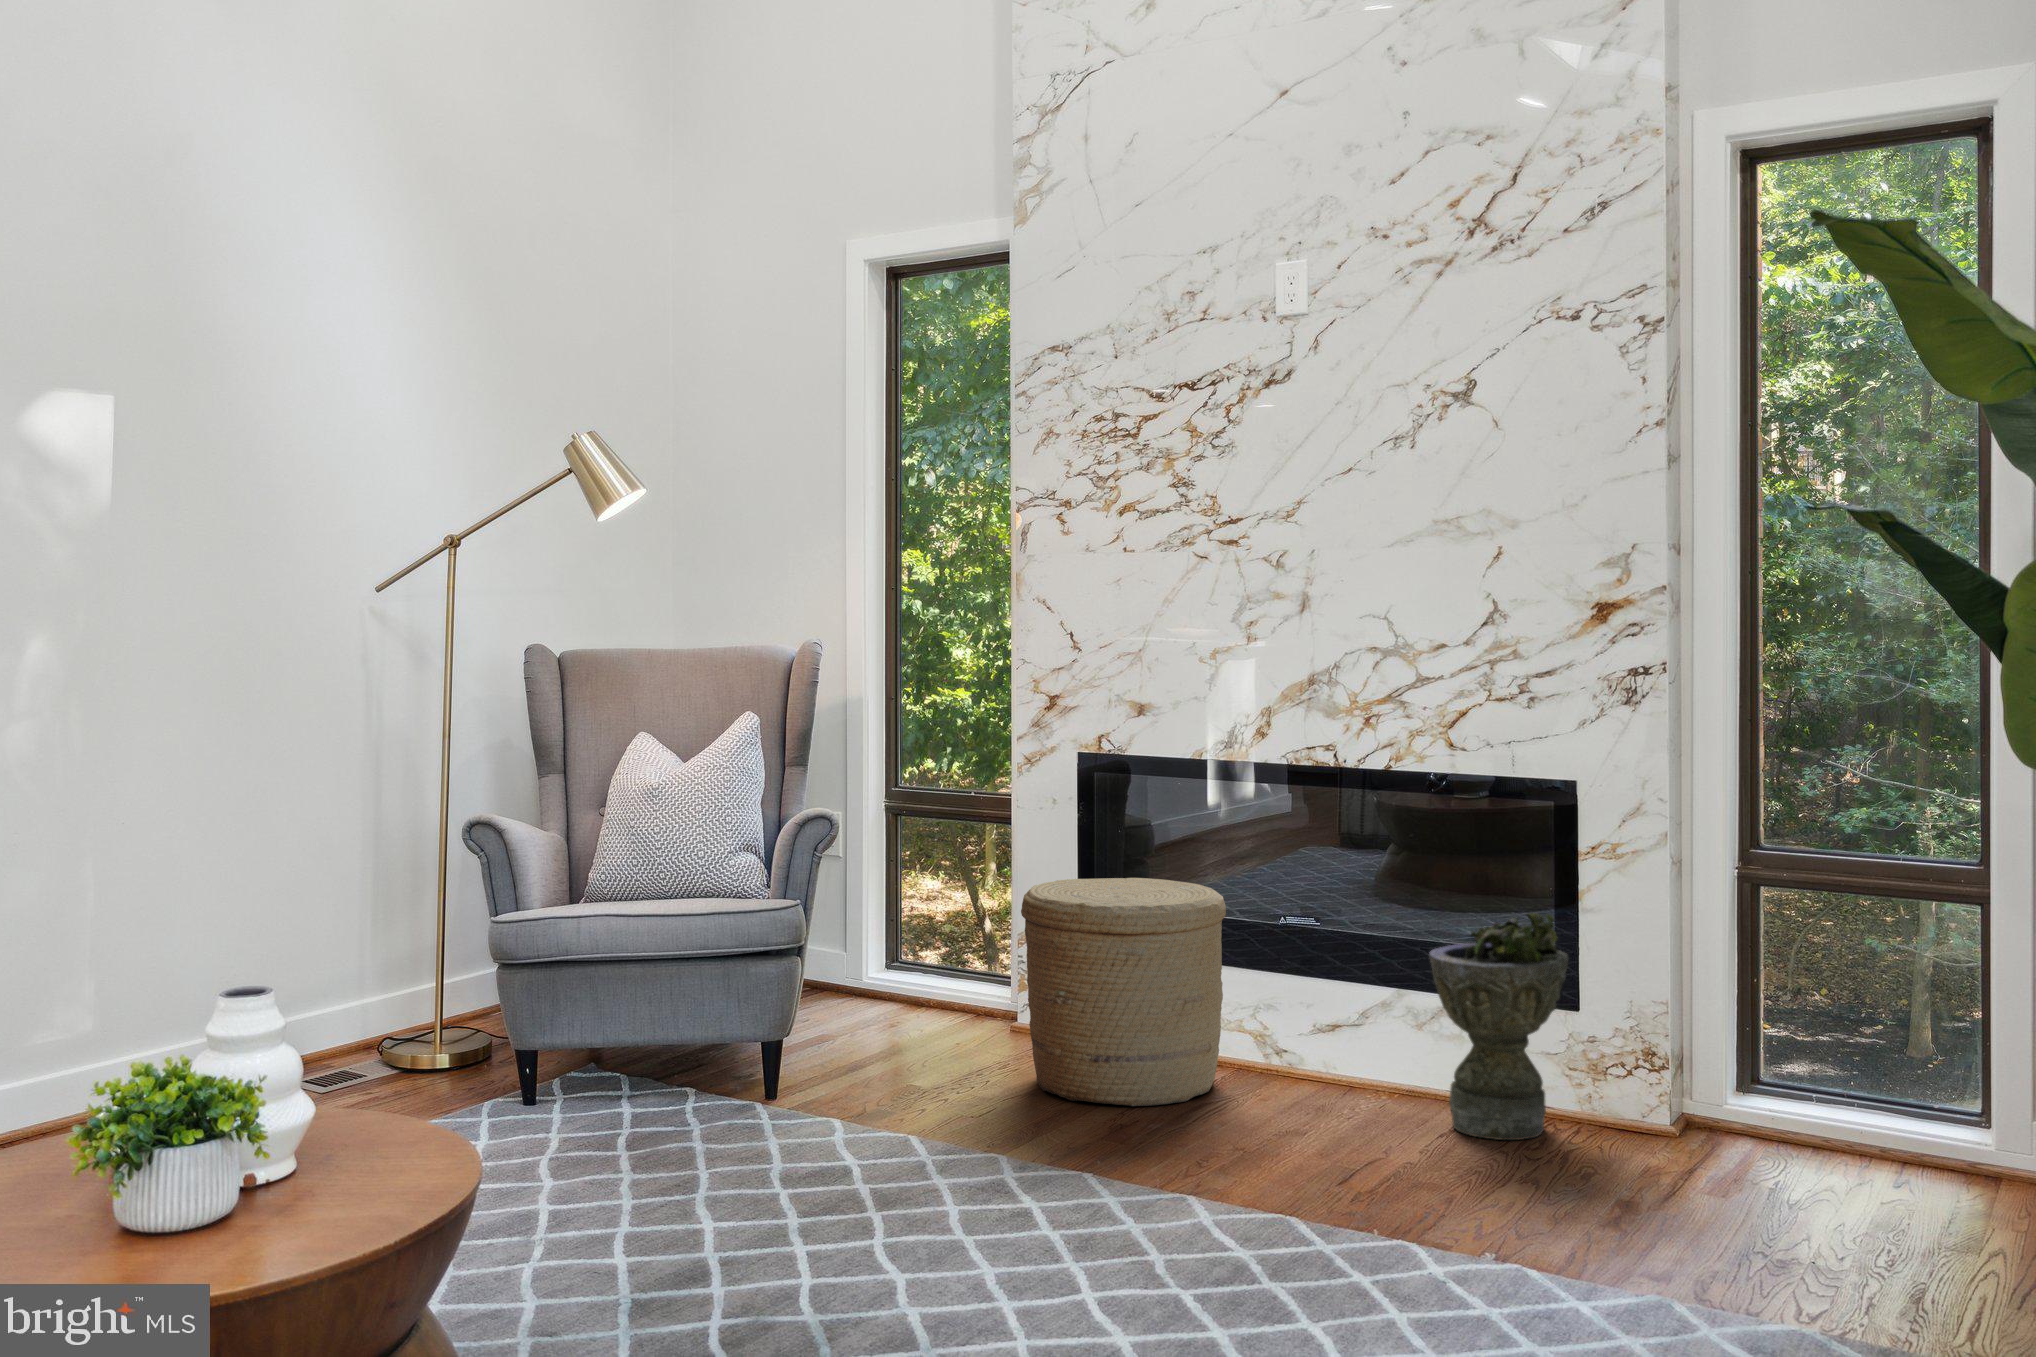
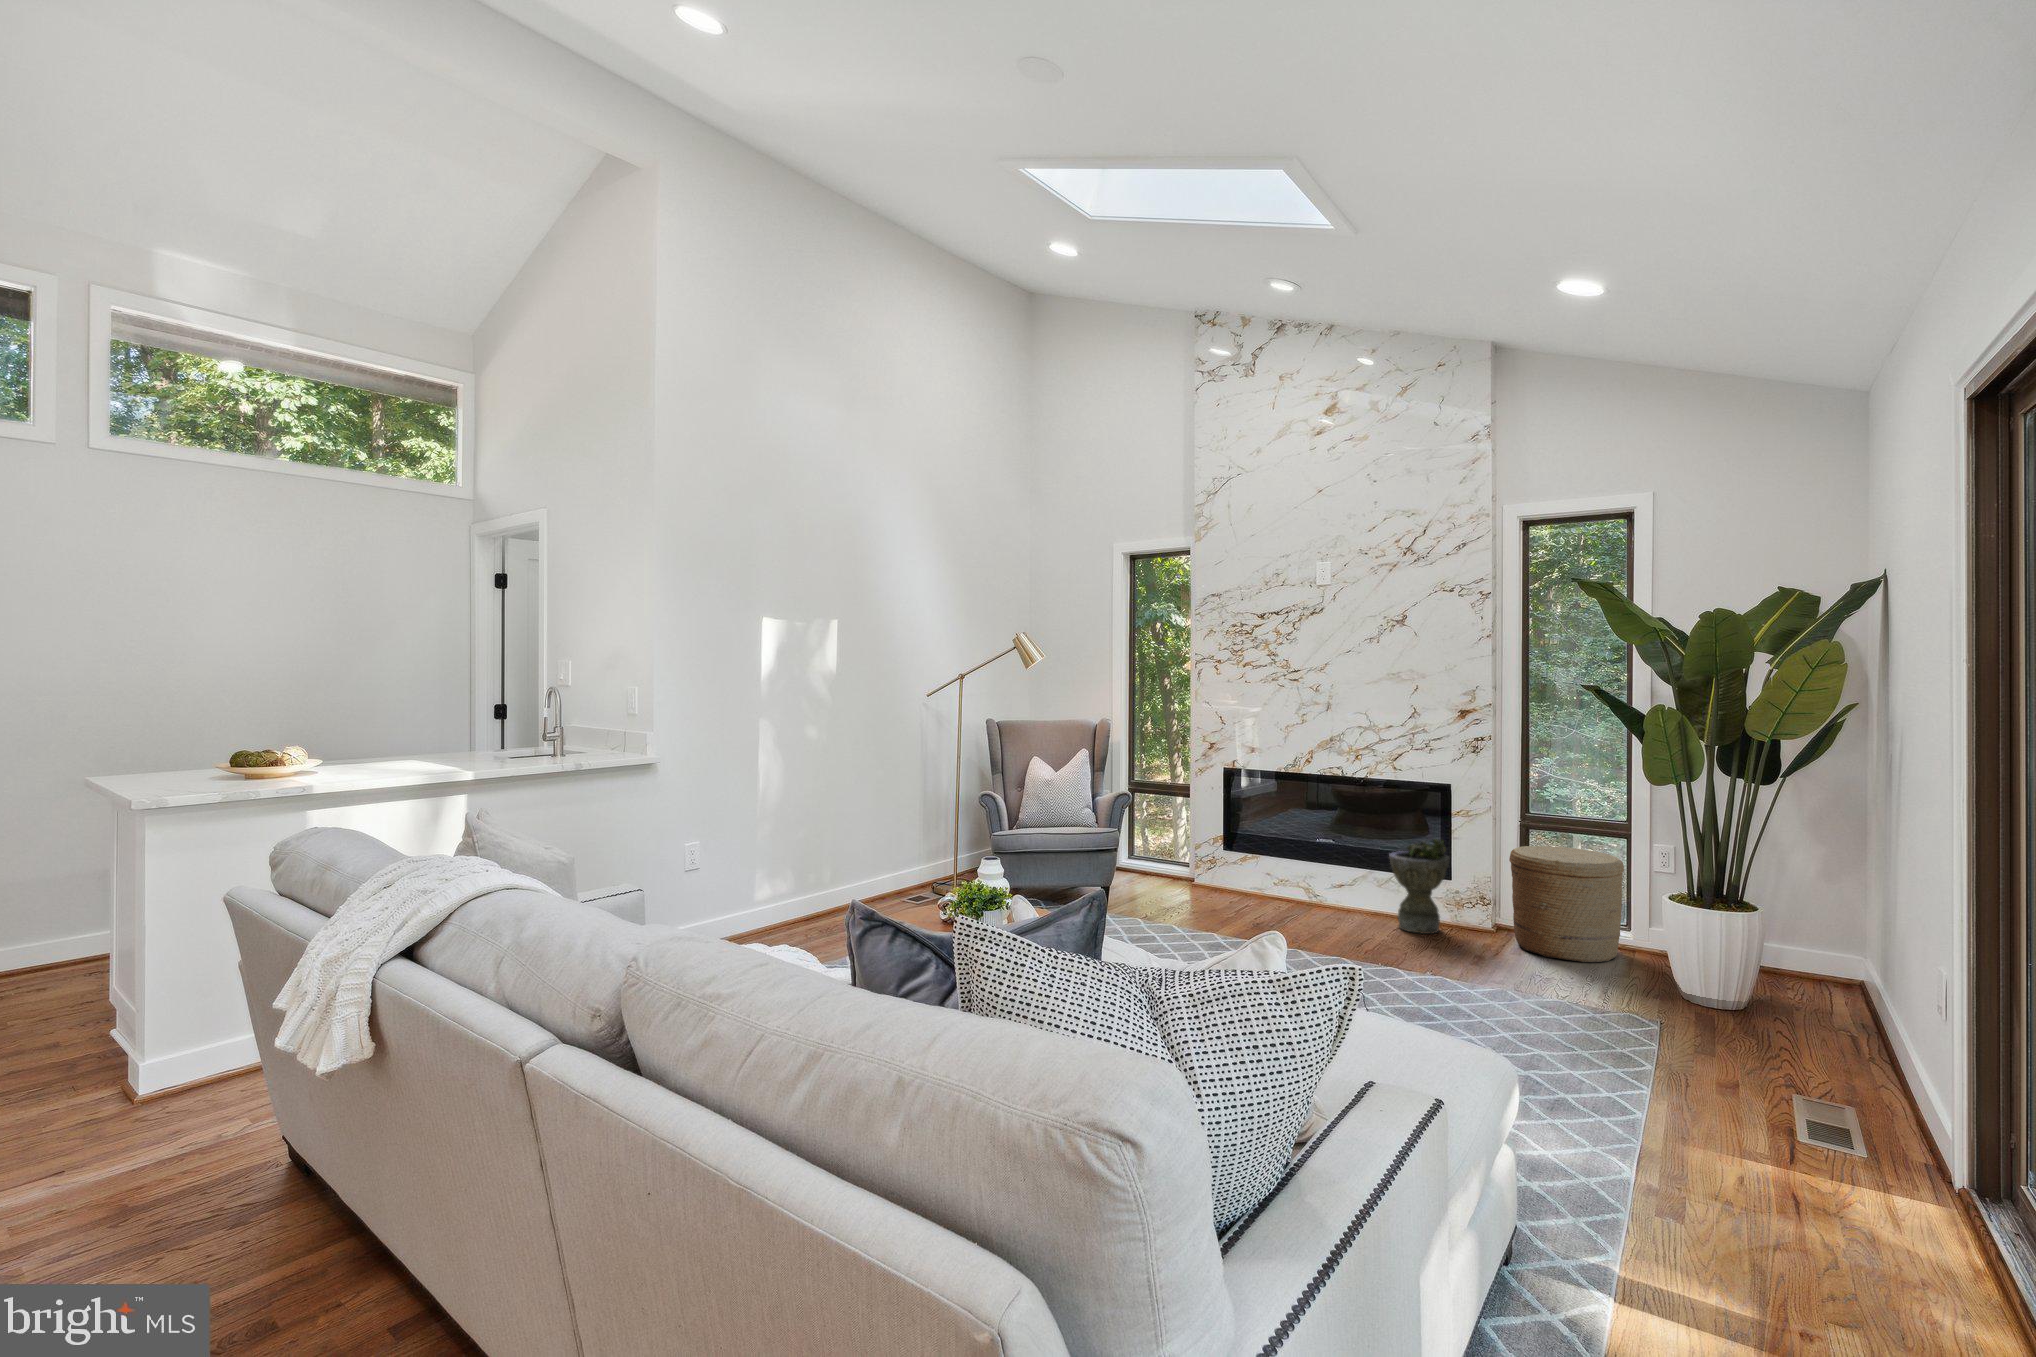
woven basket: present [1021,878,1226,1106] -> present [1509,846,1624,962]

